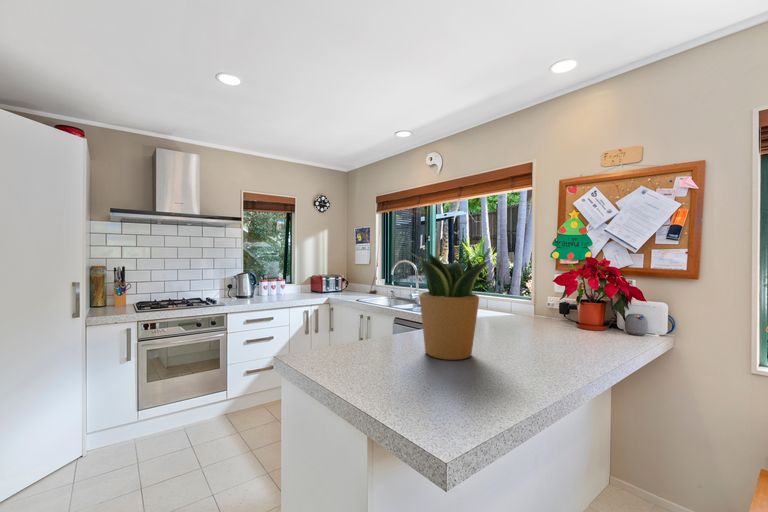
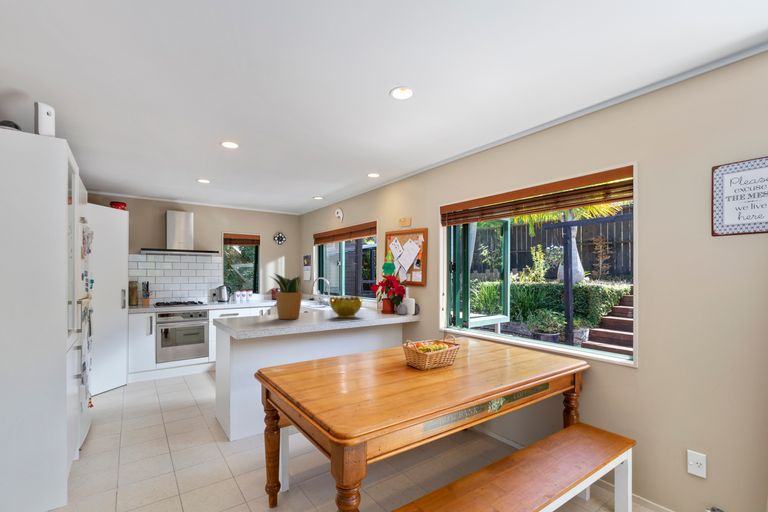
decorative bowl: none [523,299,603,353] -> present [330,296,362,318]

